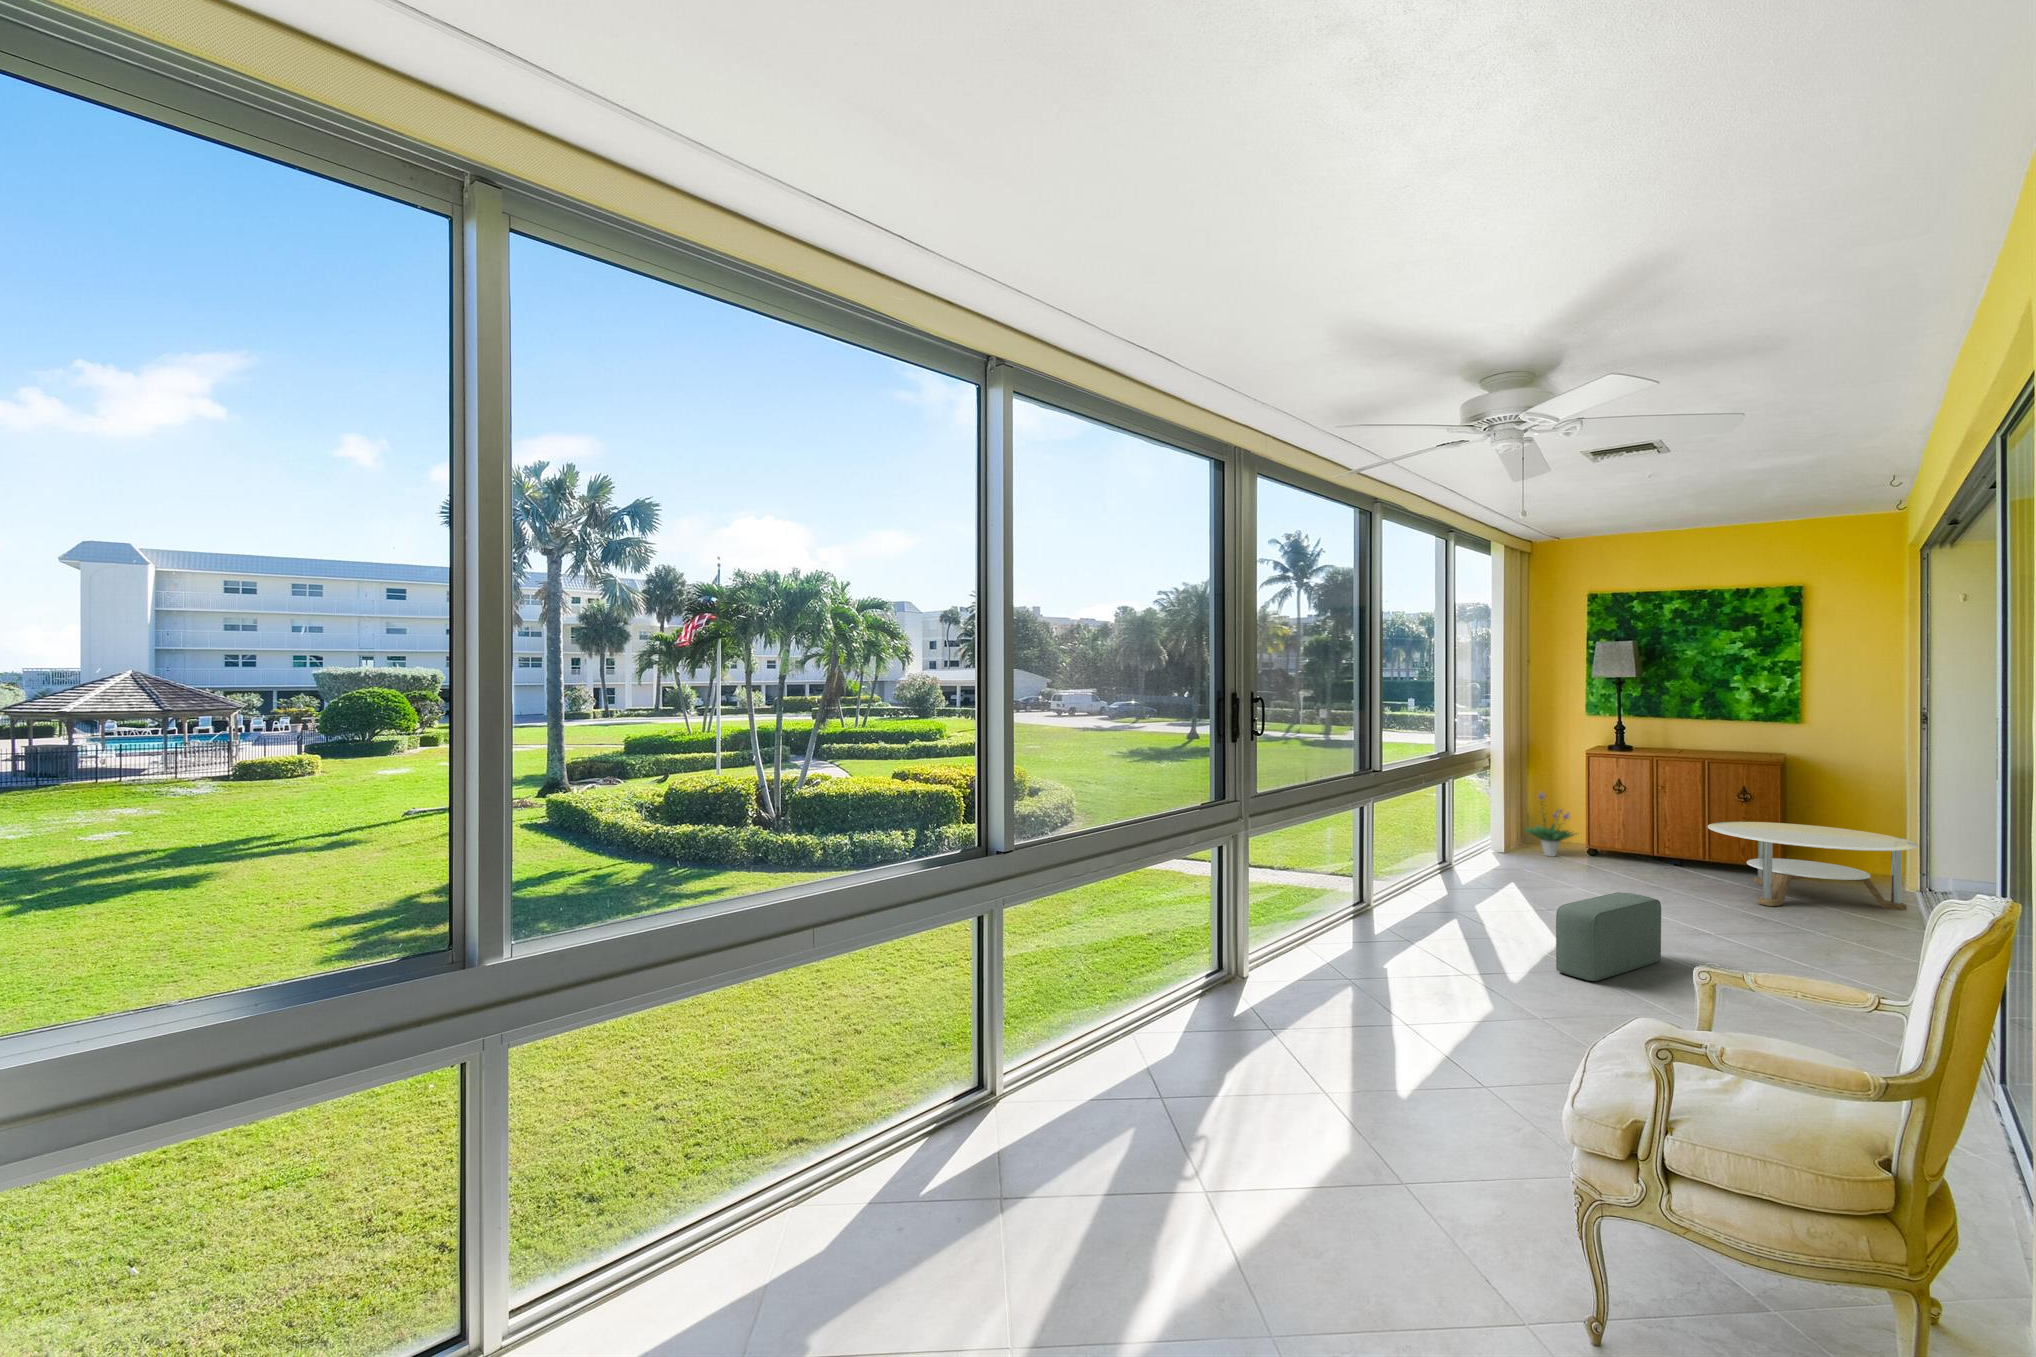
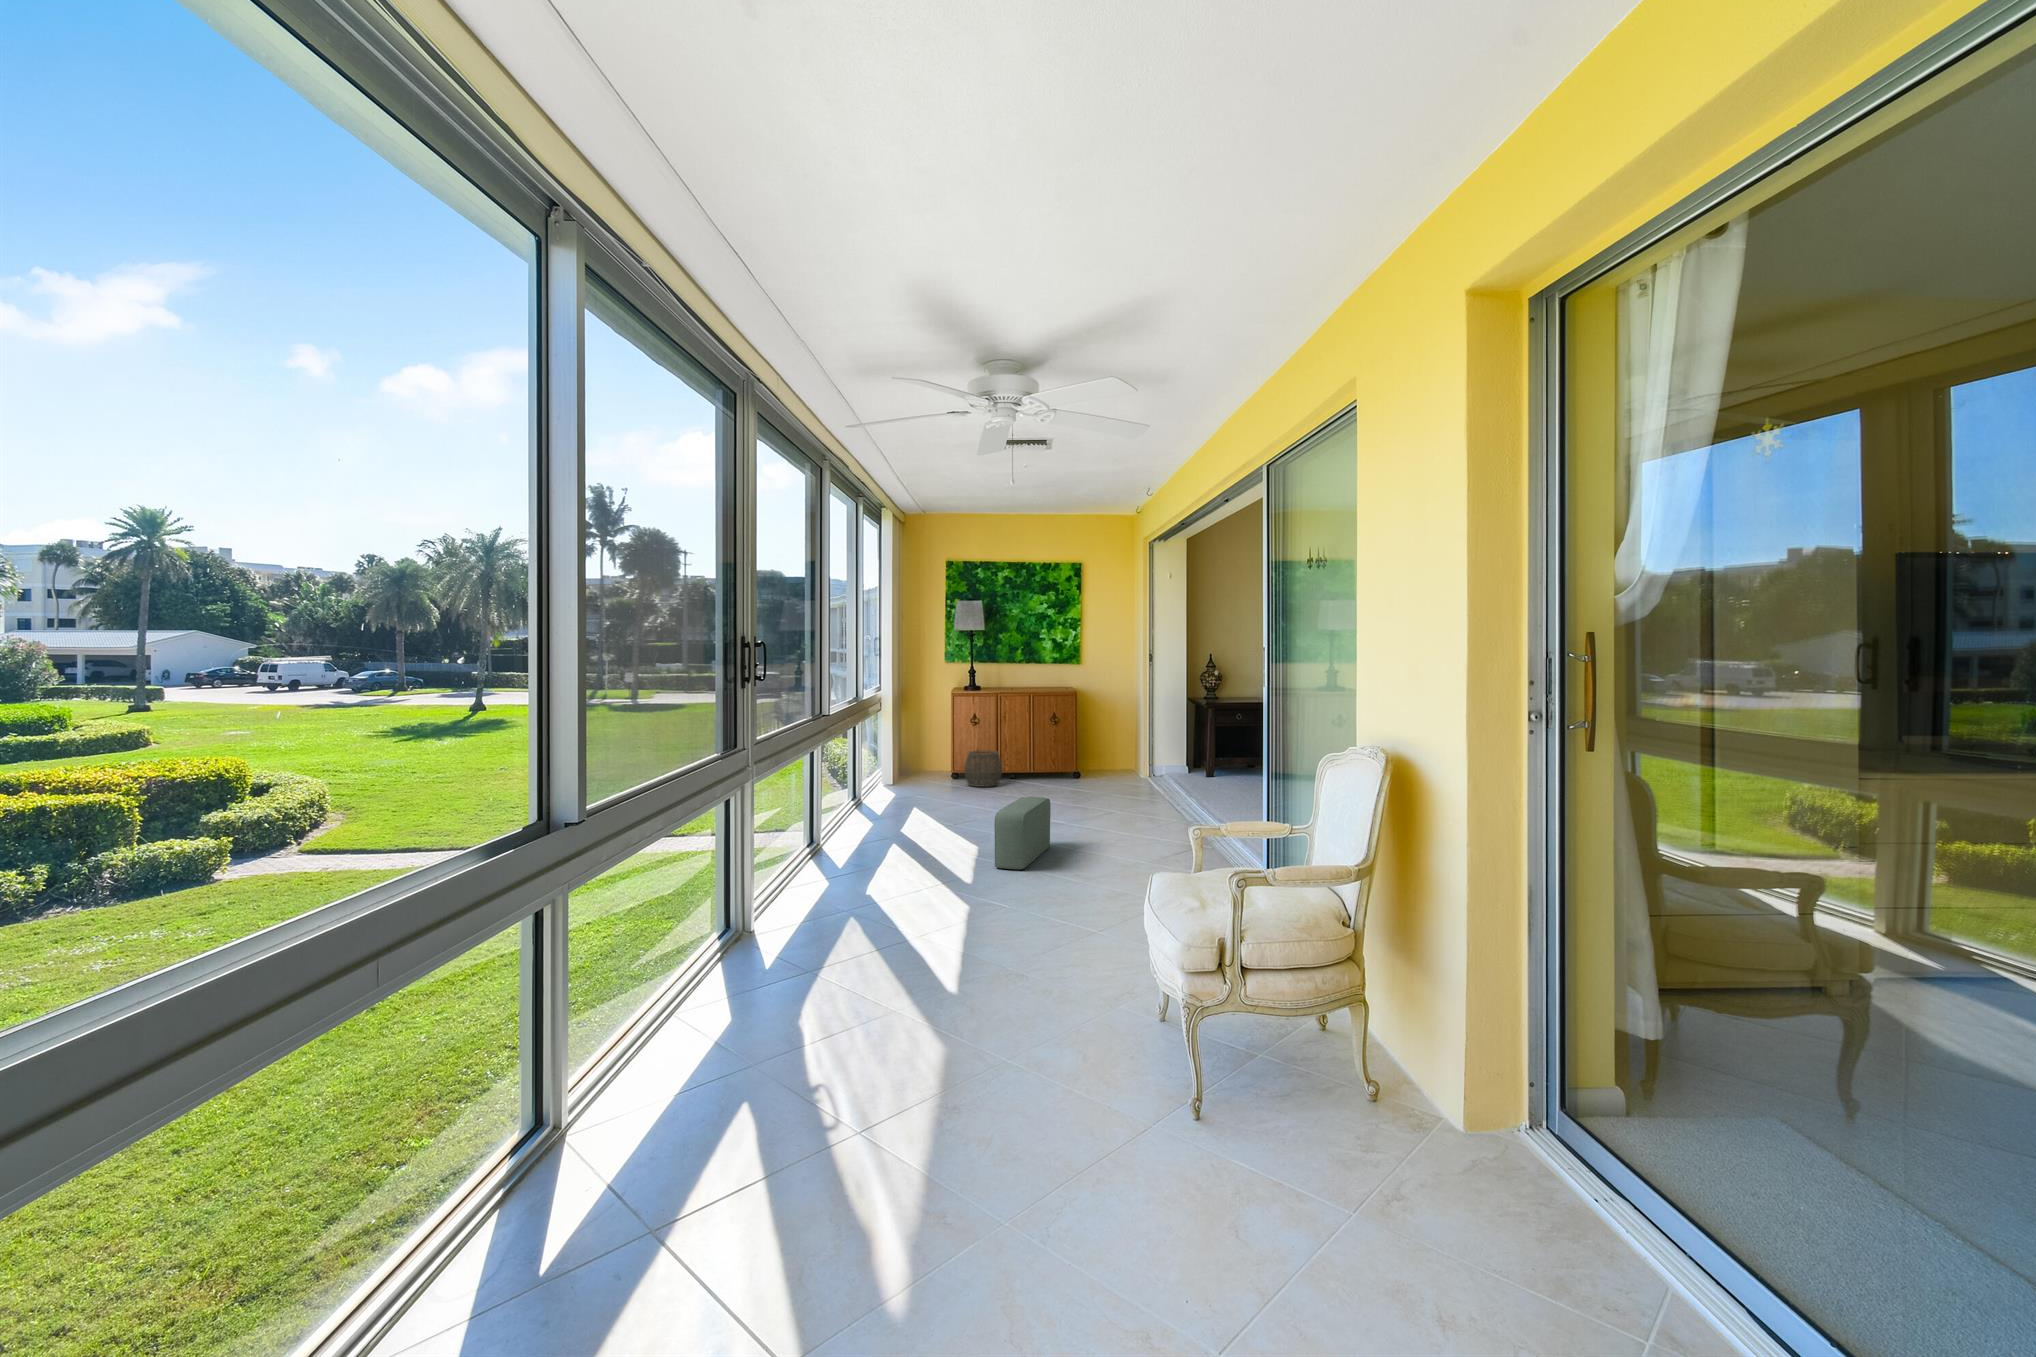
potted plant: present [1526,793,1575,856] -> none [906,728,947,783]
round table: present [1708,822,1918,910] -> none [1038,738,1153,798]
woven basket: none [1599,825,1657,872] -> present [964,750,1002,787]

